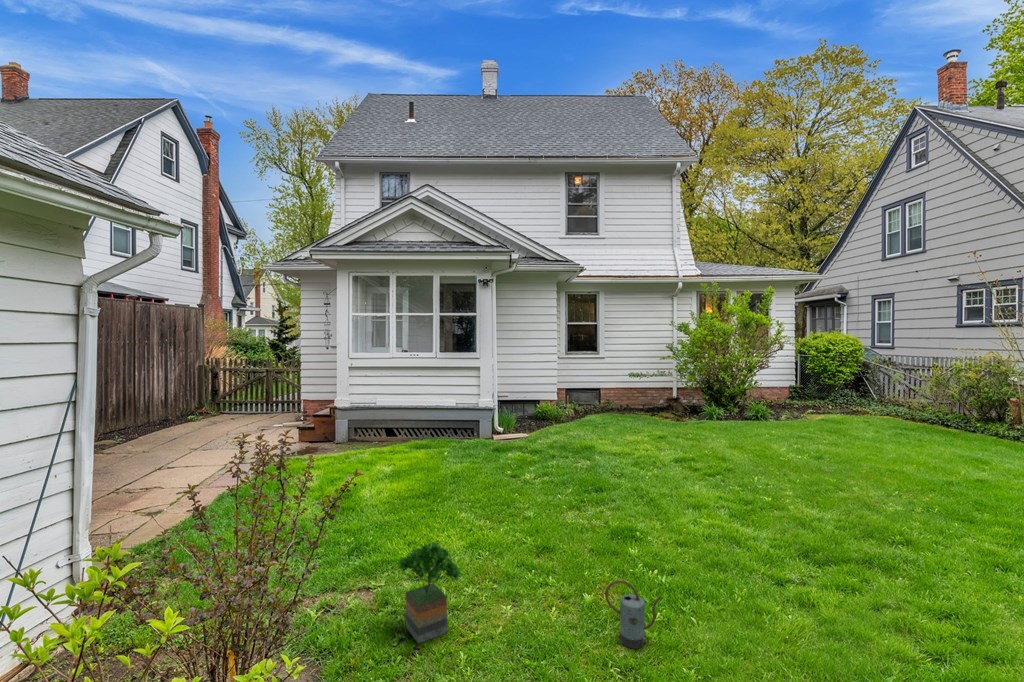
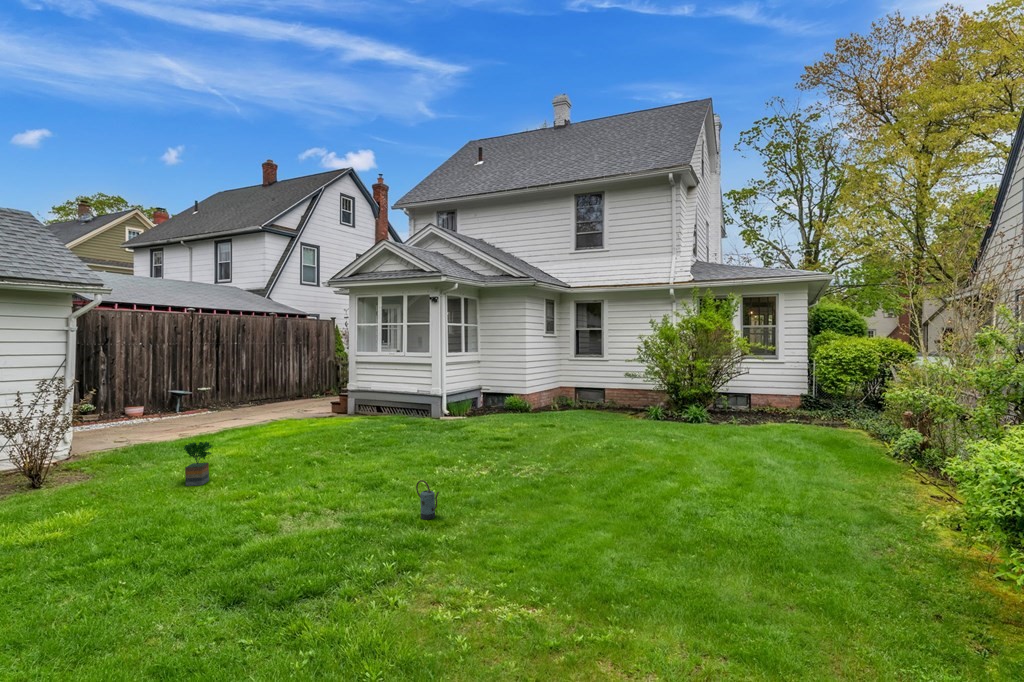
watering can: present [605,580,661,649] -> present [416,480,439,520]

